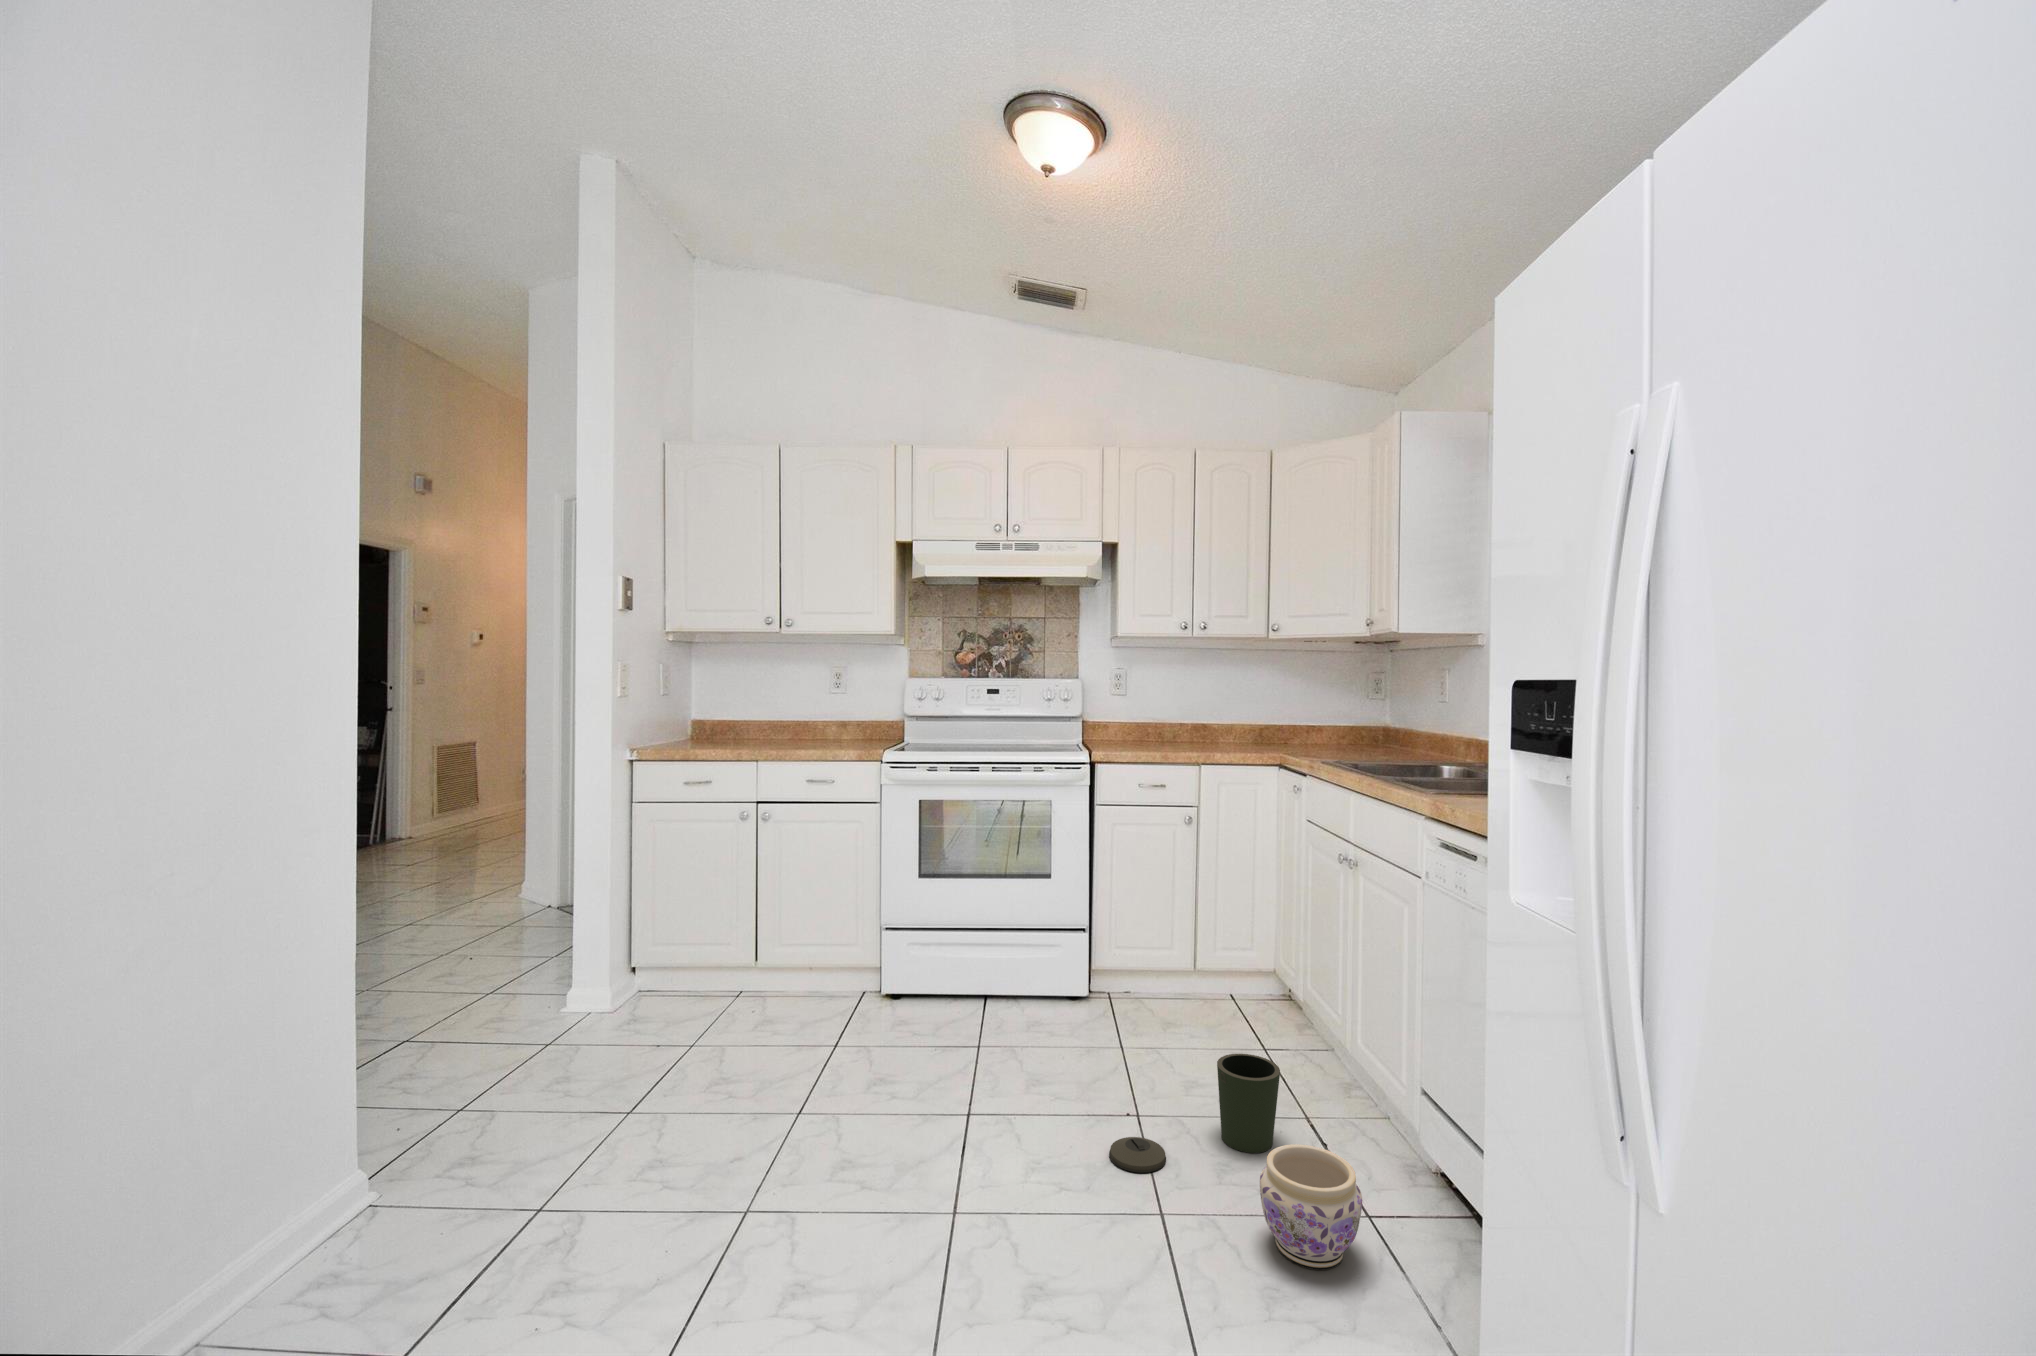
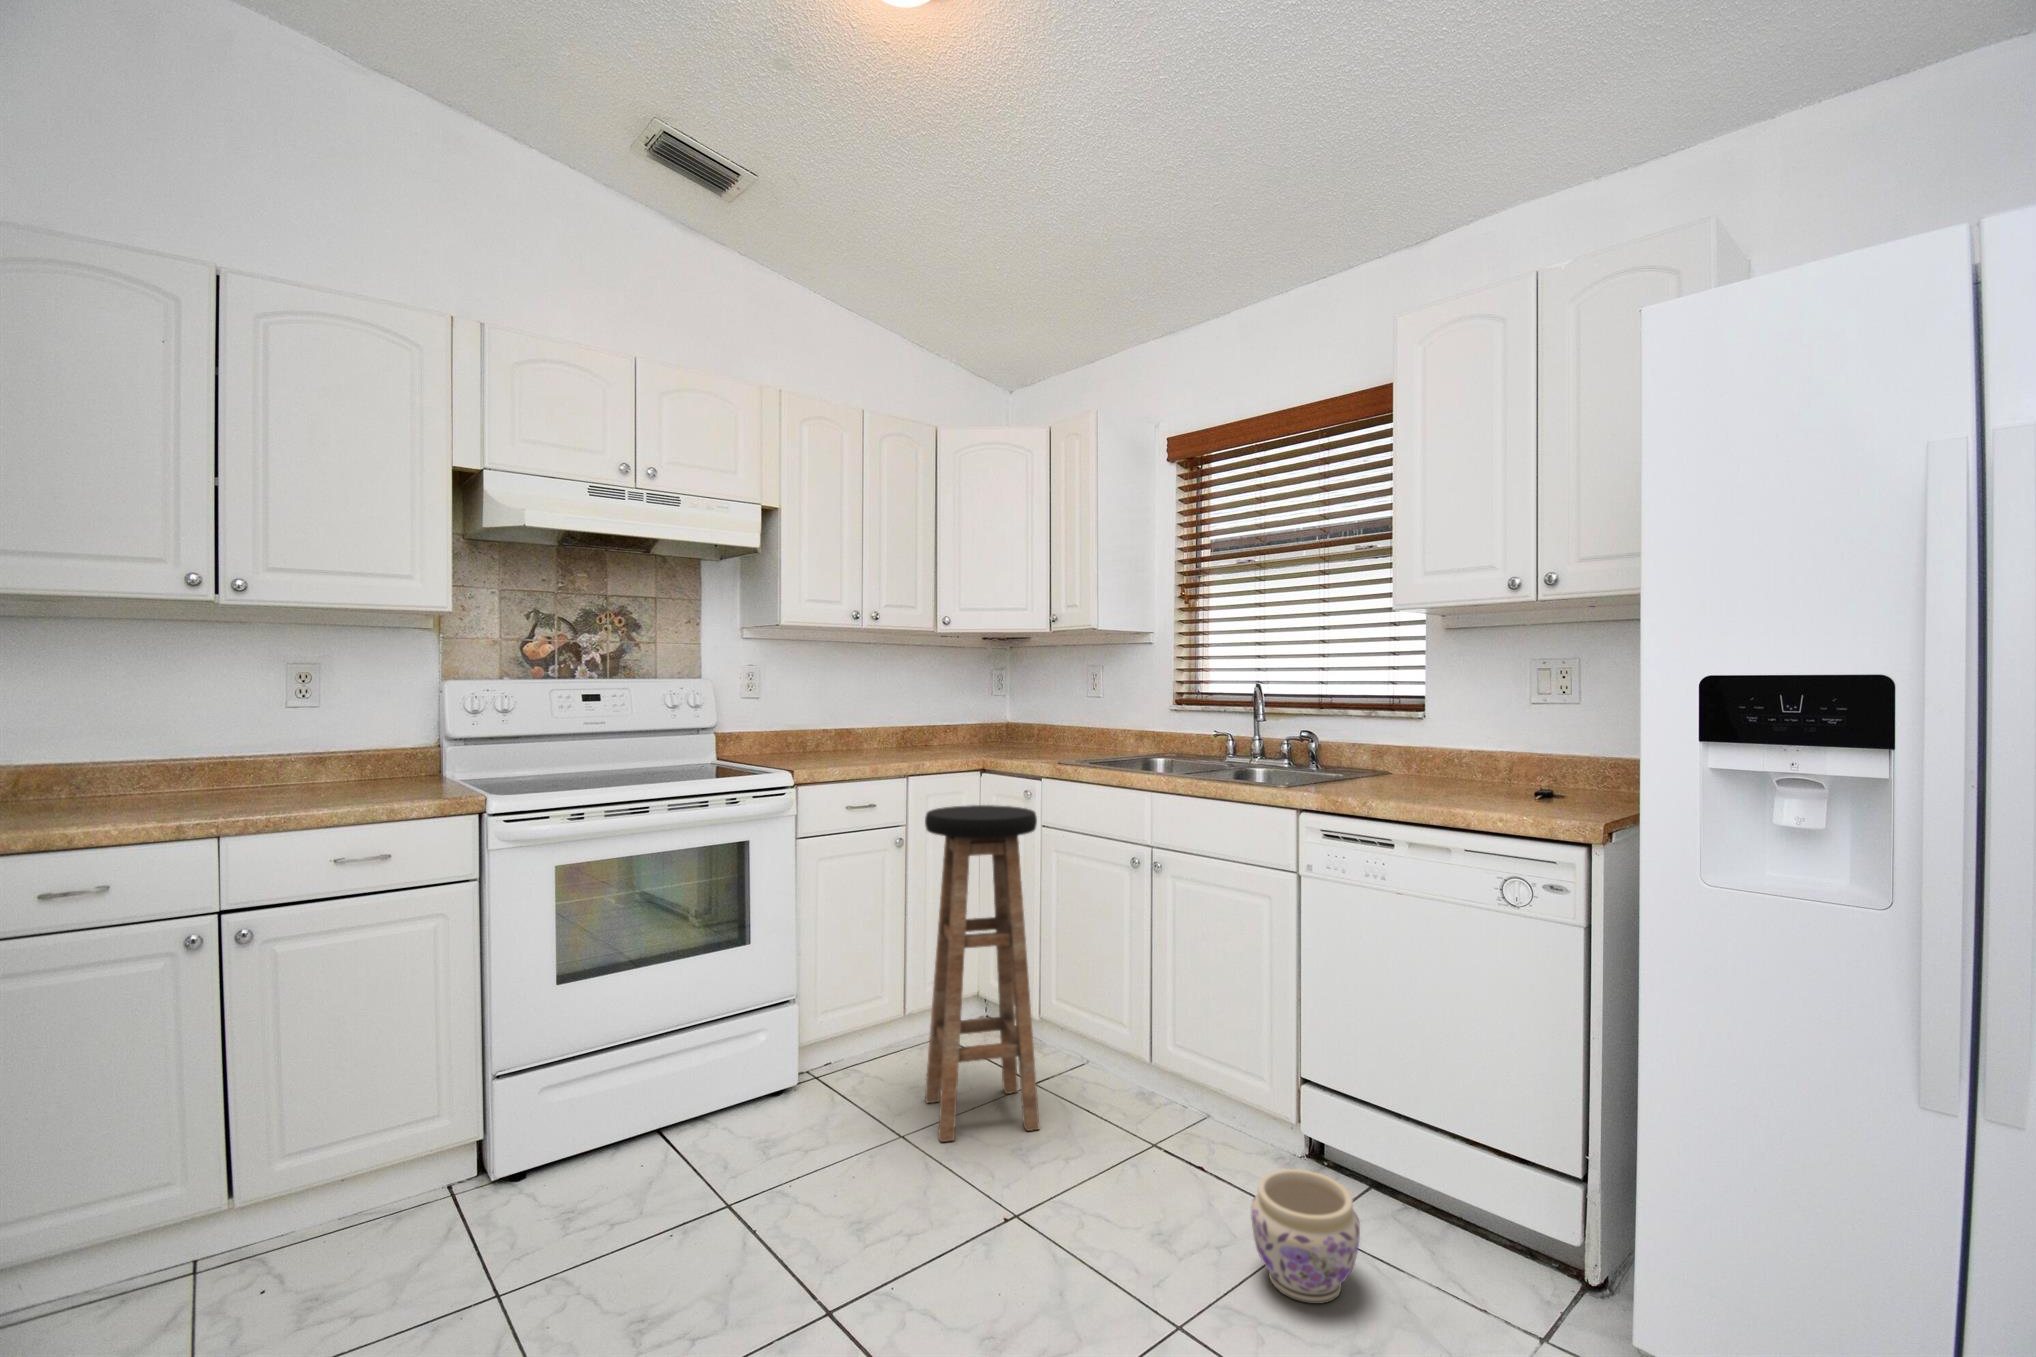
bar stool: none [1143,790,1249,1076] -> present [925,805,1040,1142]
trash can: present [1109,1054,1280,1173] -> none [1033,1094,1168,1287]

